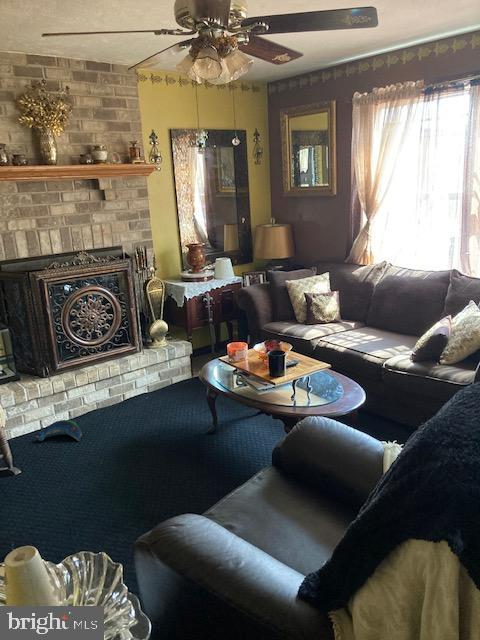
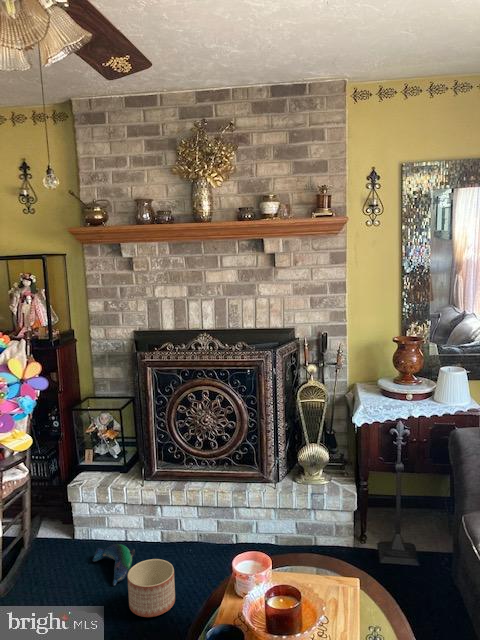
planter: none [102,406,137,440] -> present [128,559,175,617]

